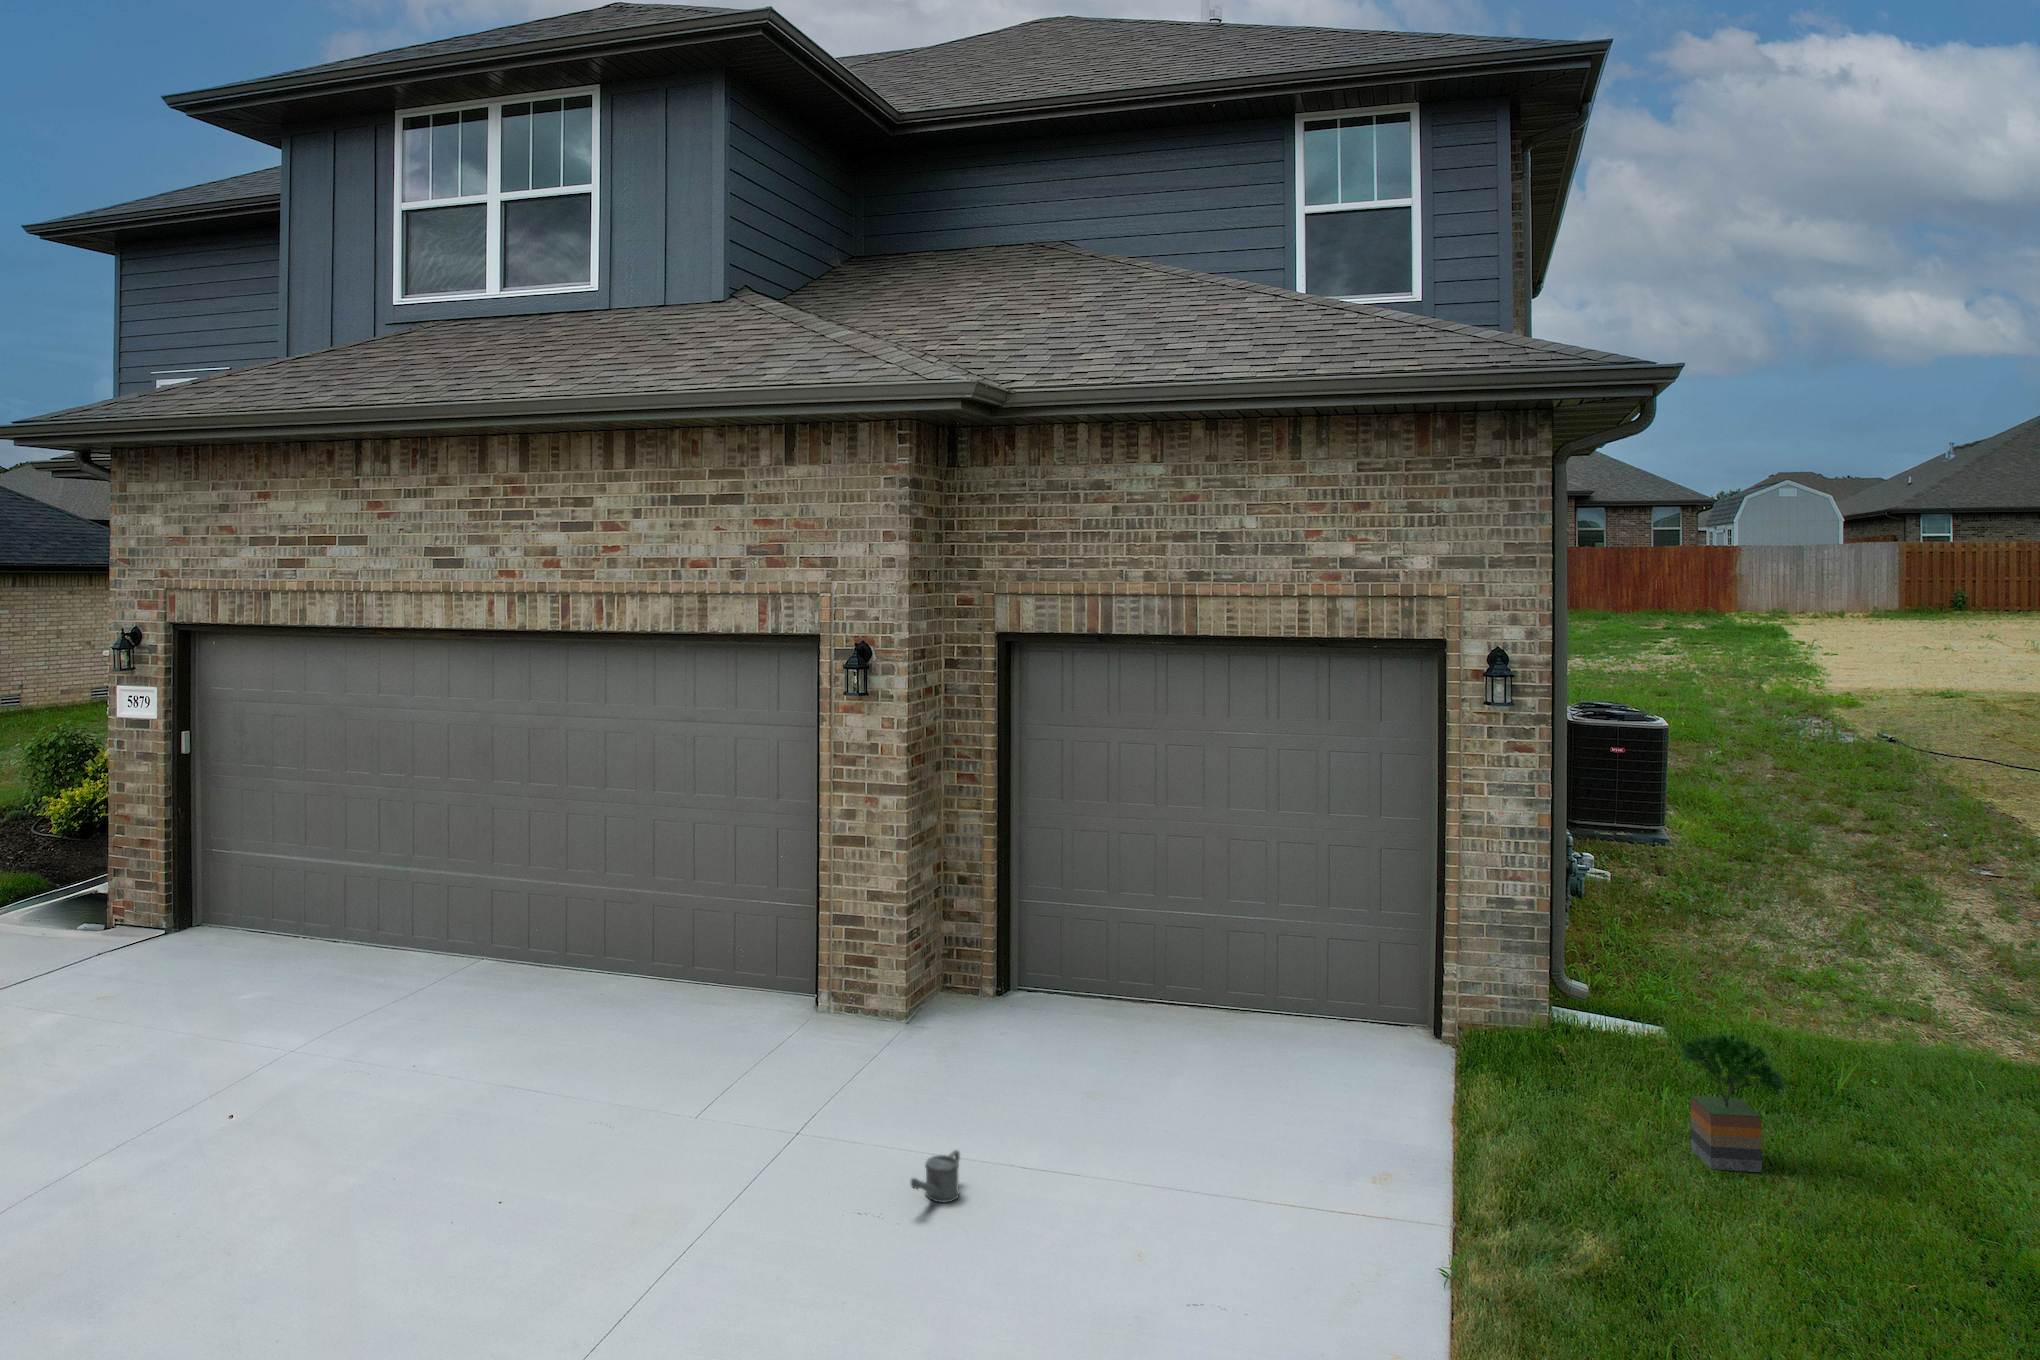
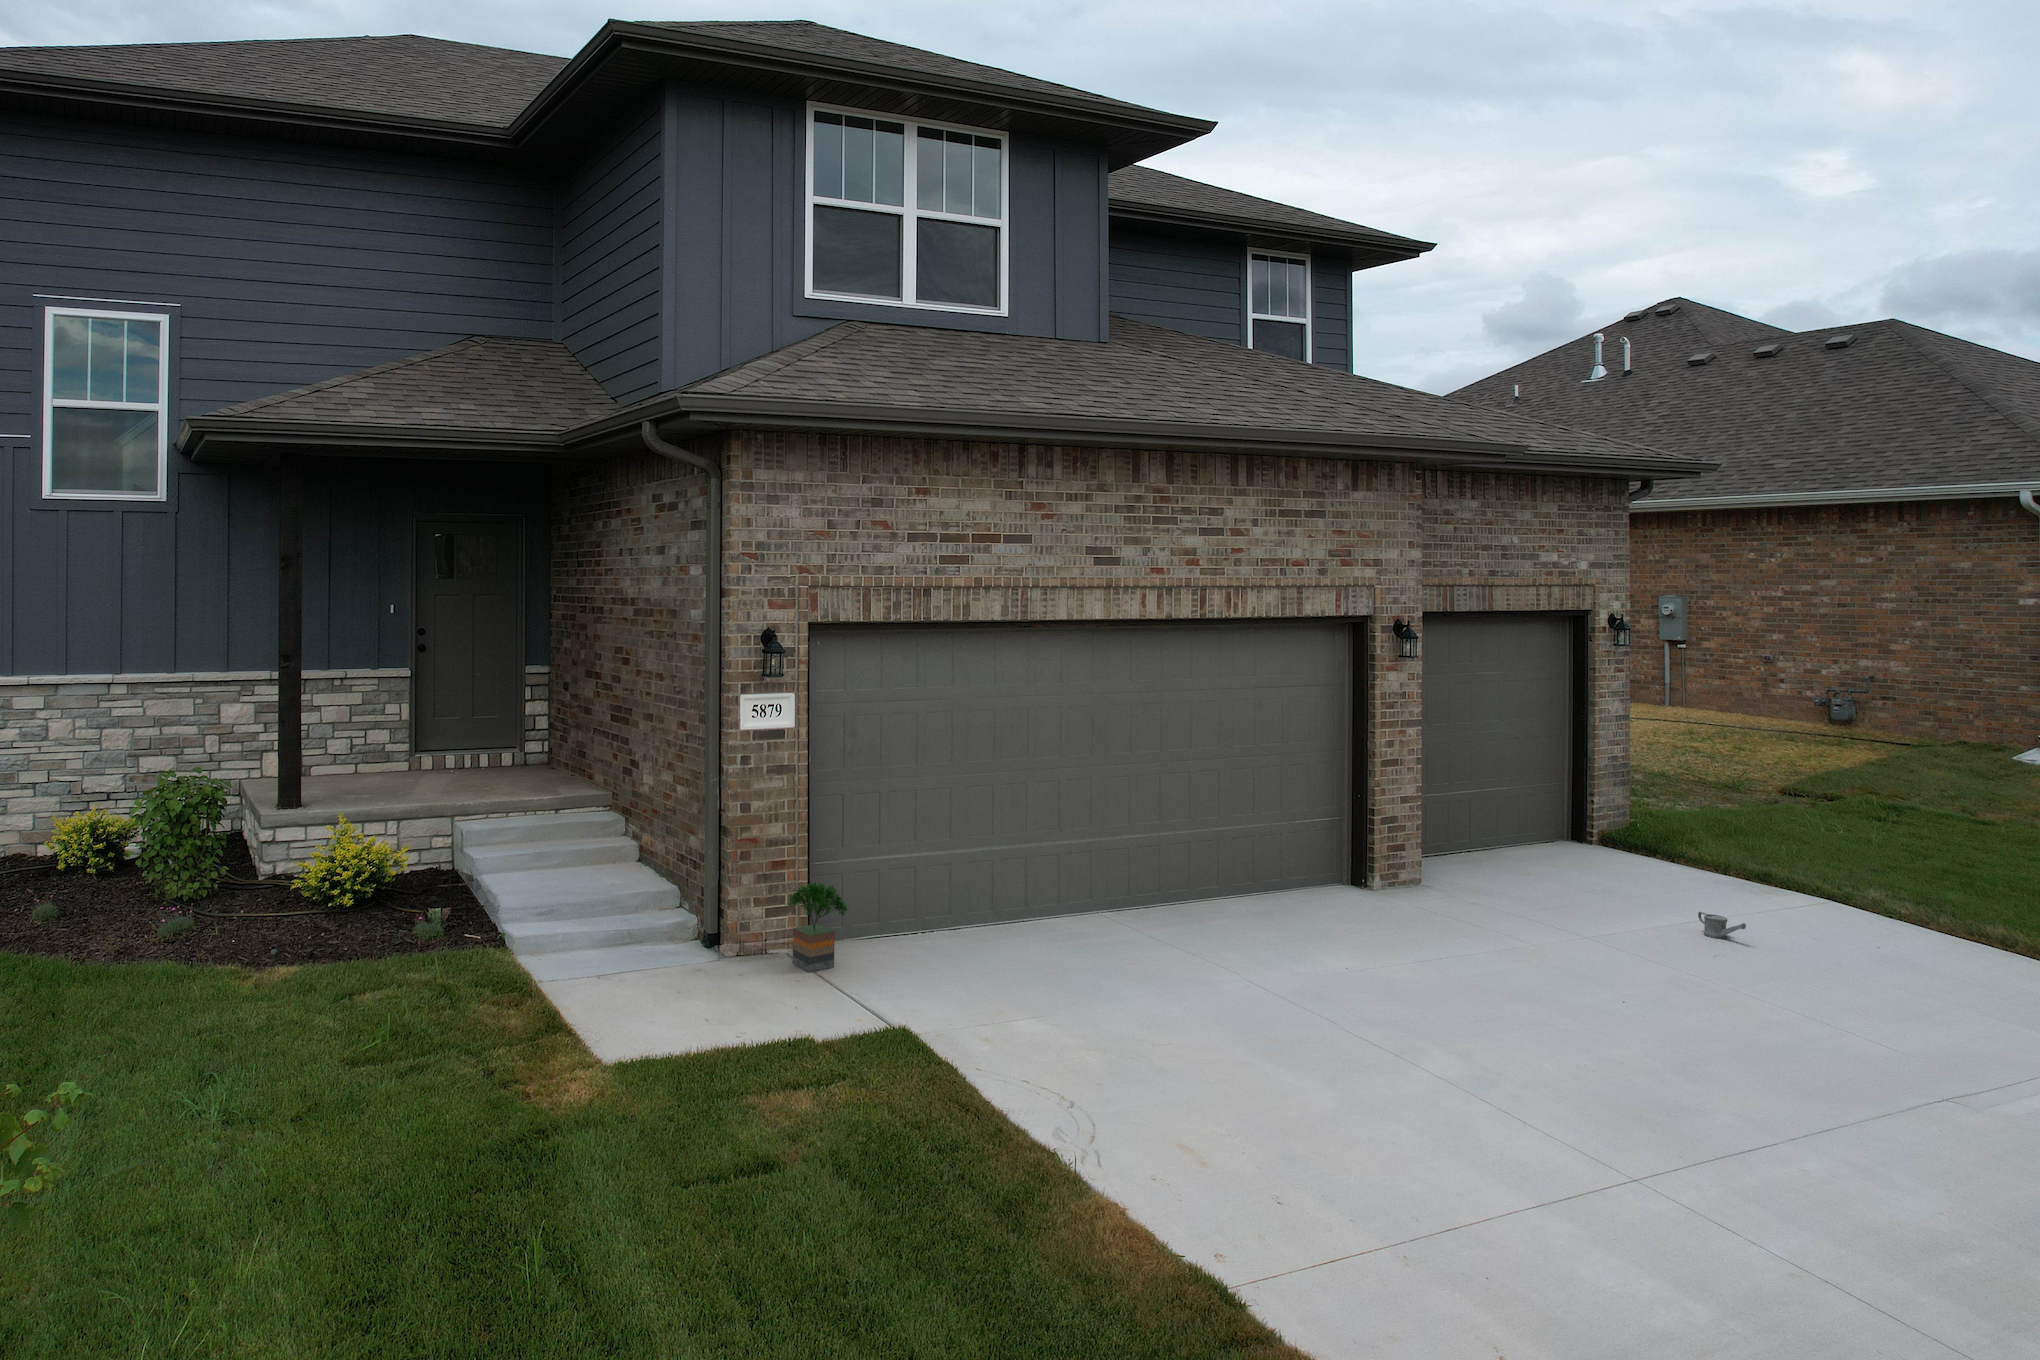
potted tree: present [1679,1033,1786,1172] -> present [788,883,848,972]

